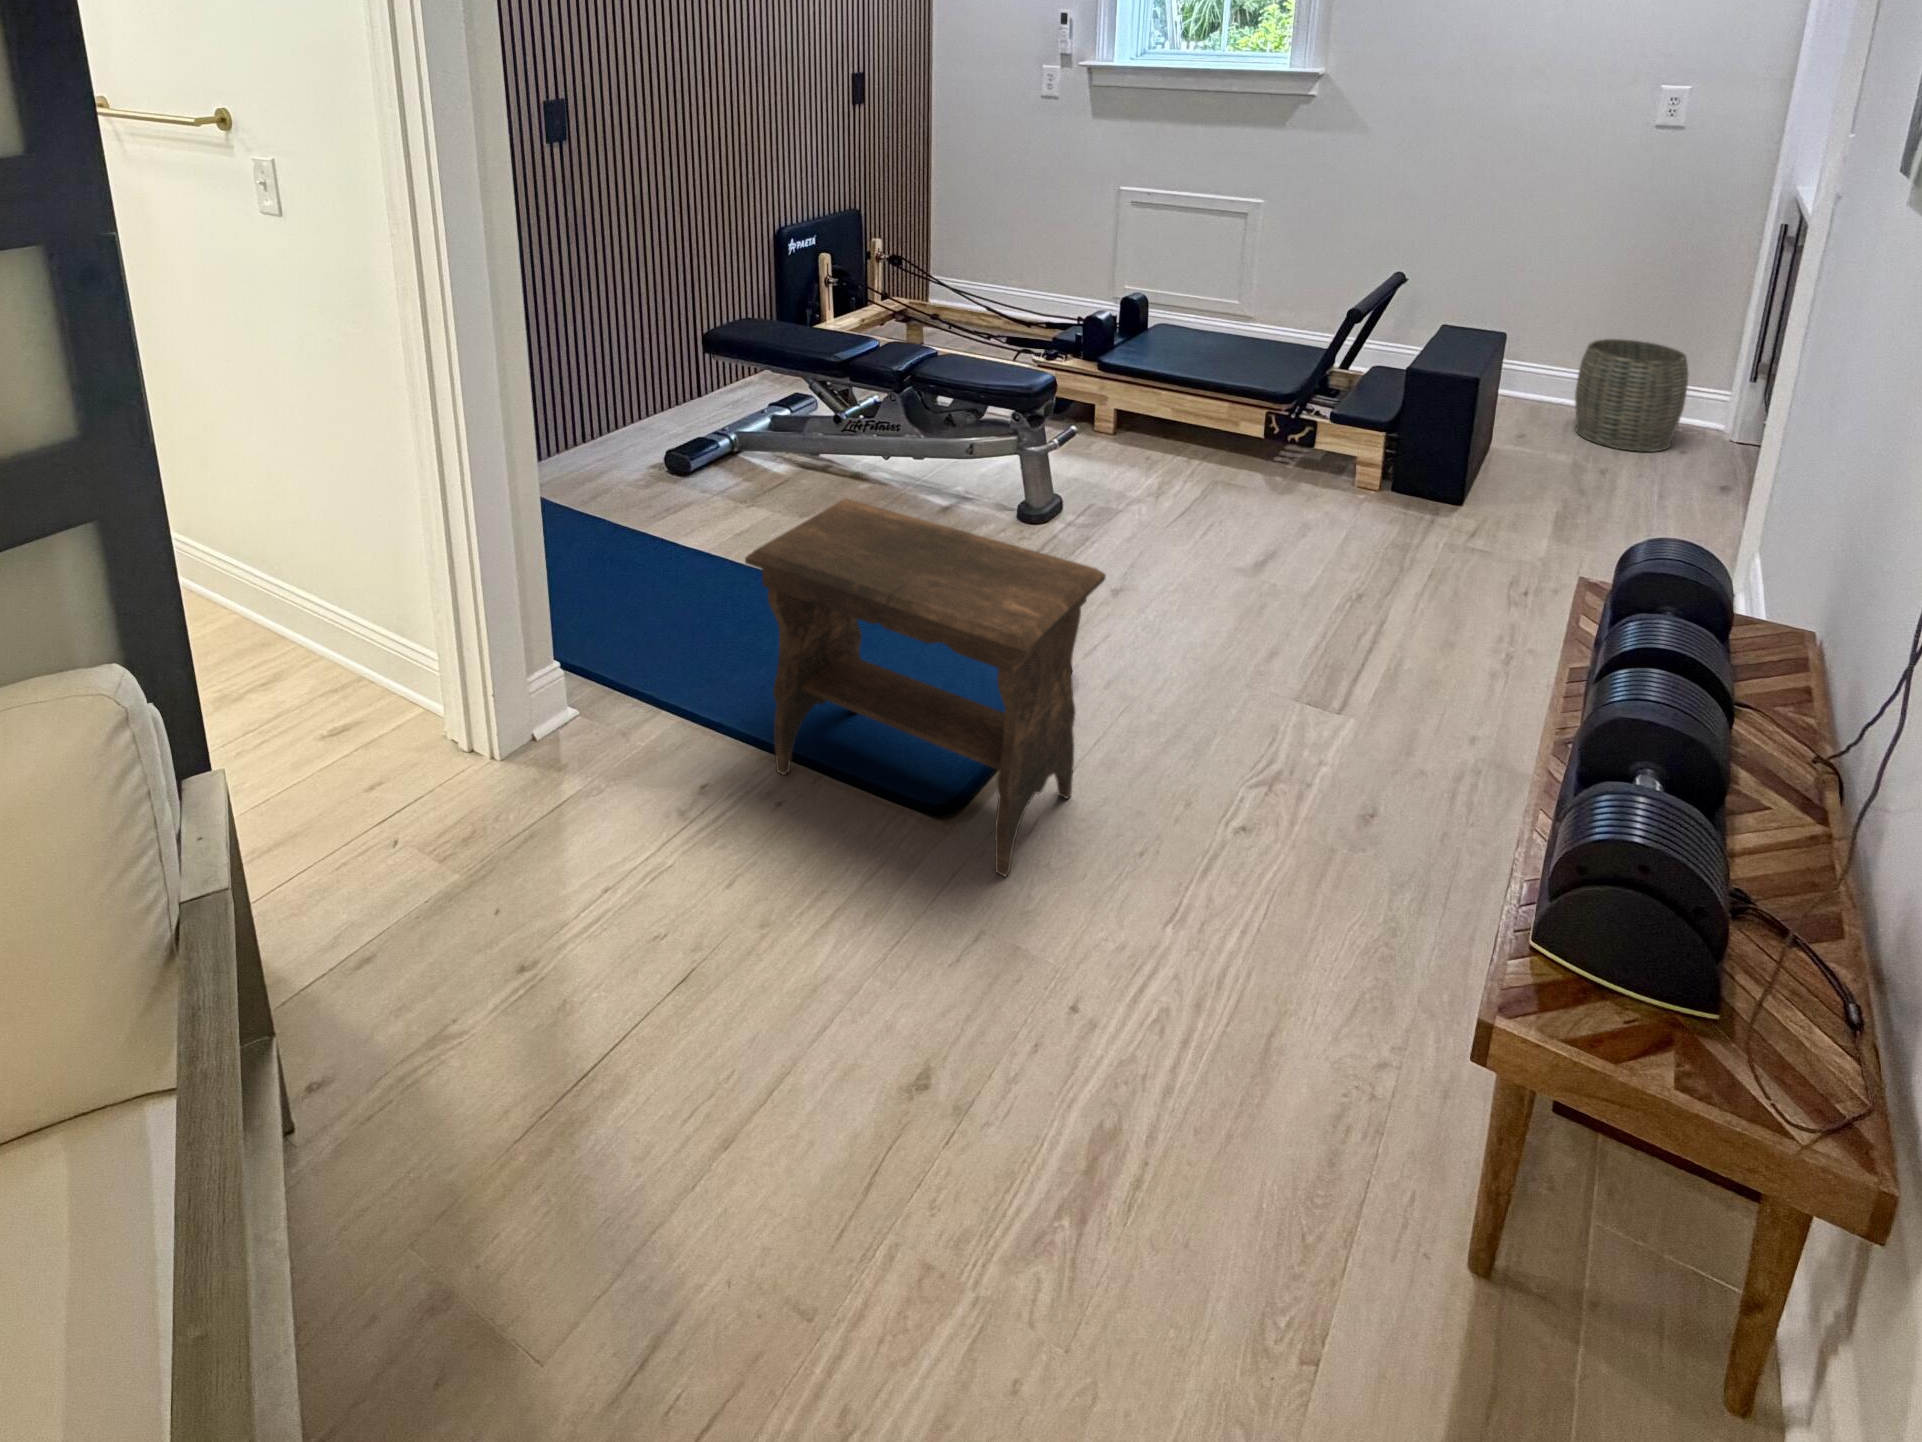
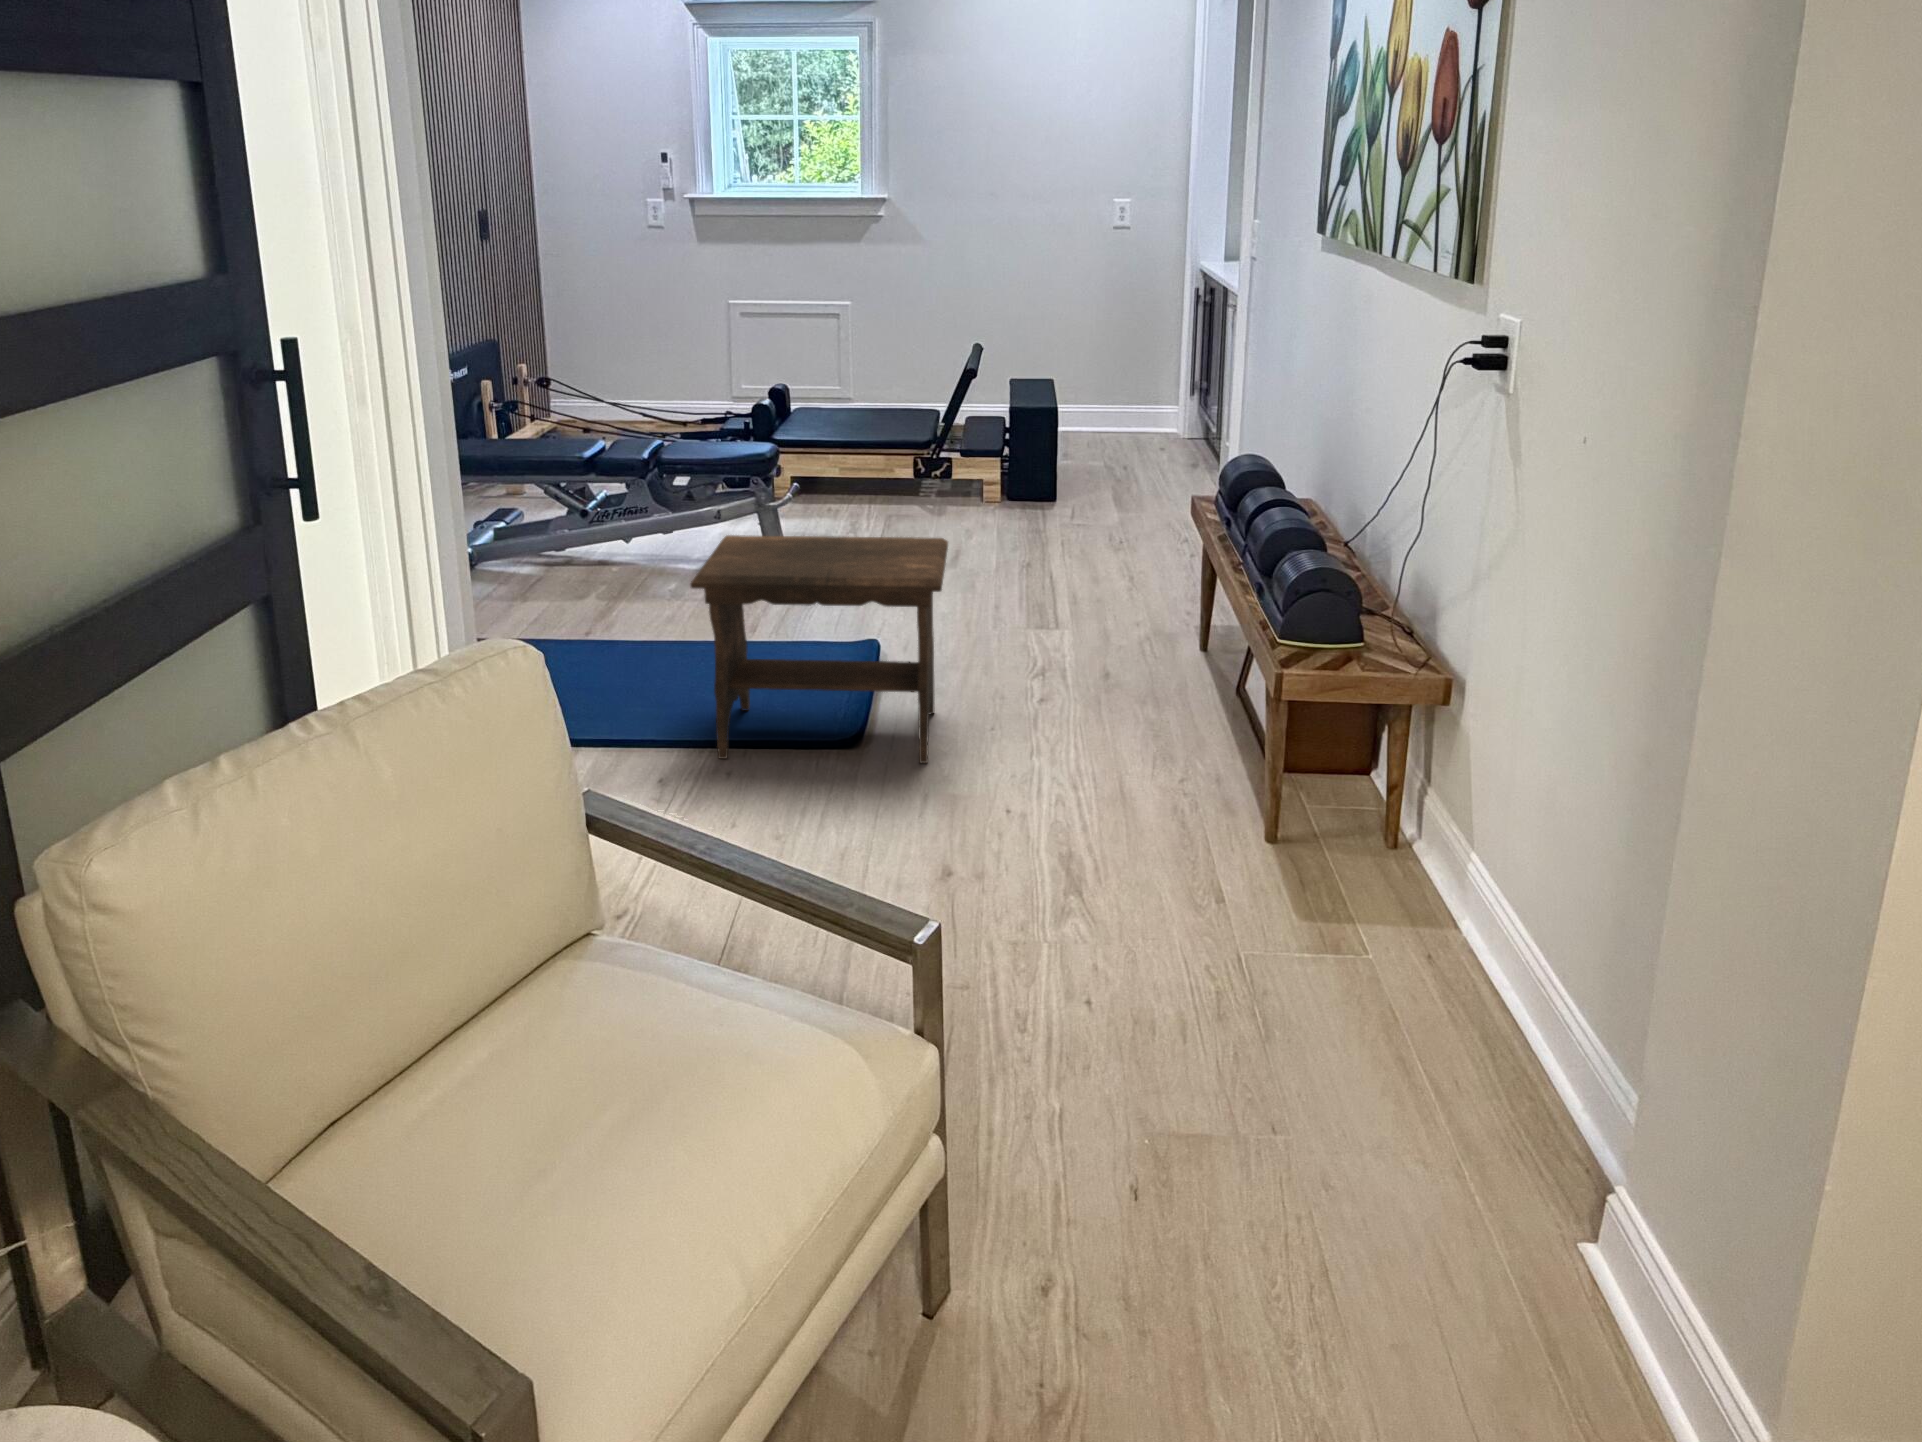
woven basket: present [1575,339,1688,452] -> none [1093,377,1157,451]

